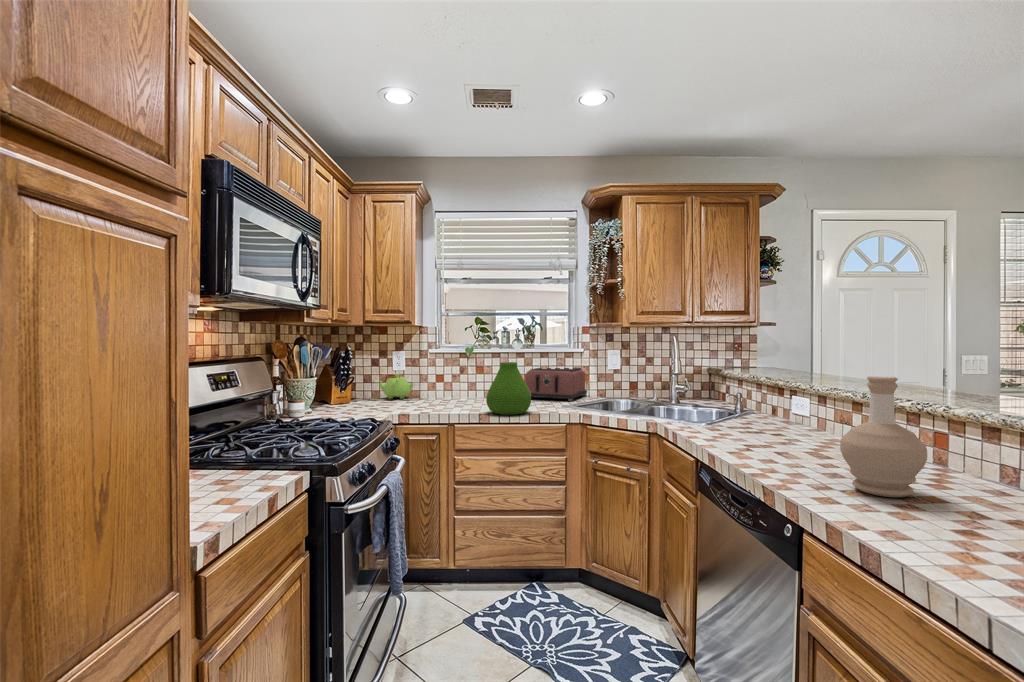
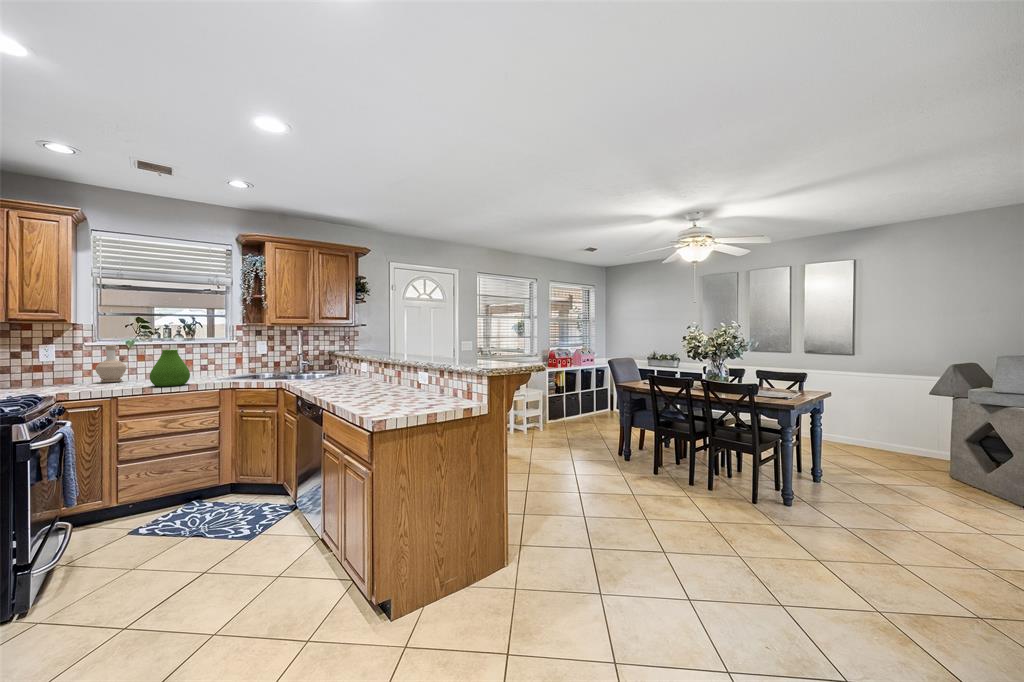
toaster: present [525,368,587,401] -> none [185,354,241,378]
teapot: present [380,374,413,399] -> none [19,364,70,386]
bottle: present [840,376,927,497] -> present [95,345,126,383]

